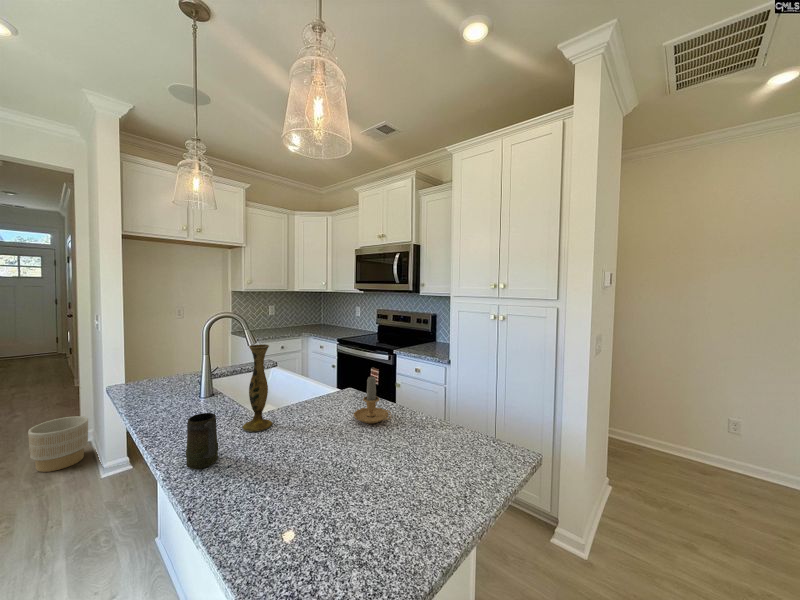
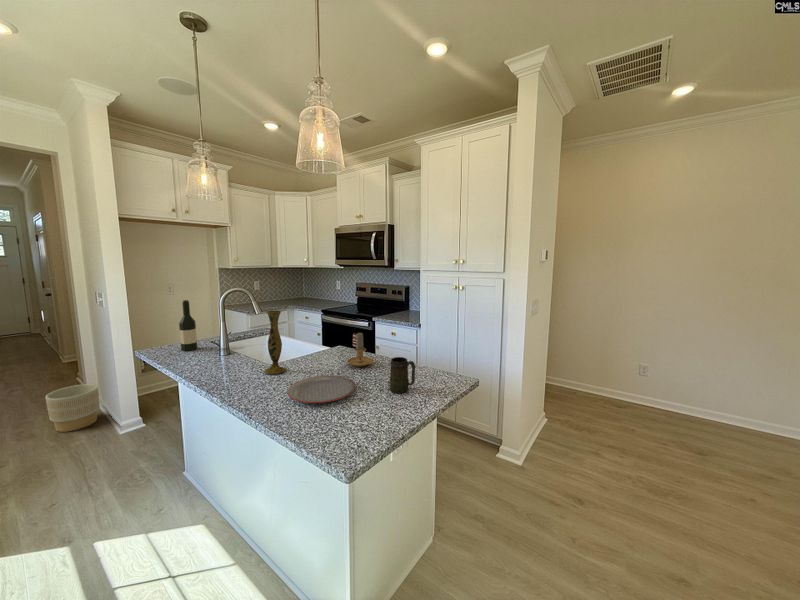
wine bottle: none [158,327,178,389] -> present [179,300,197,351]
mug: present [186,413,218,469] -> present [390,357,415,393]
plate: none [258,439,359,494] -> present [287,375,356,403]

